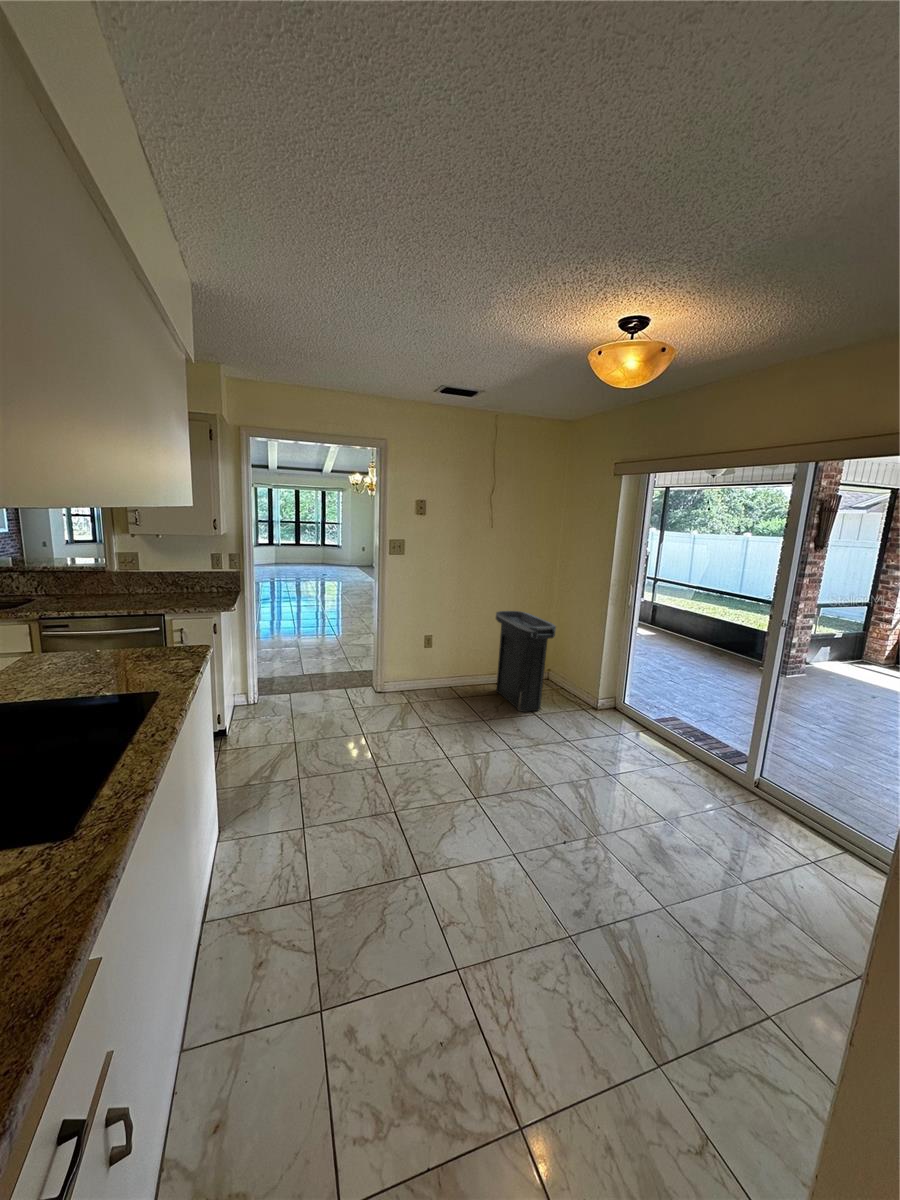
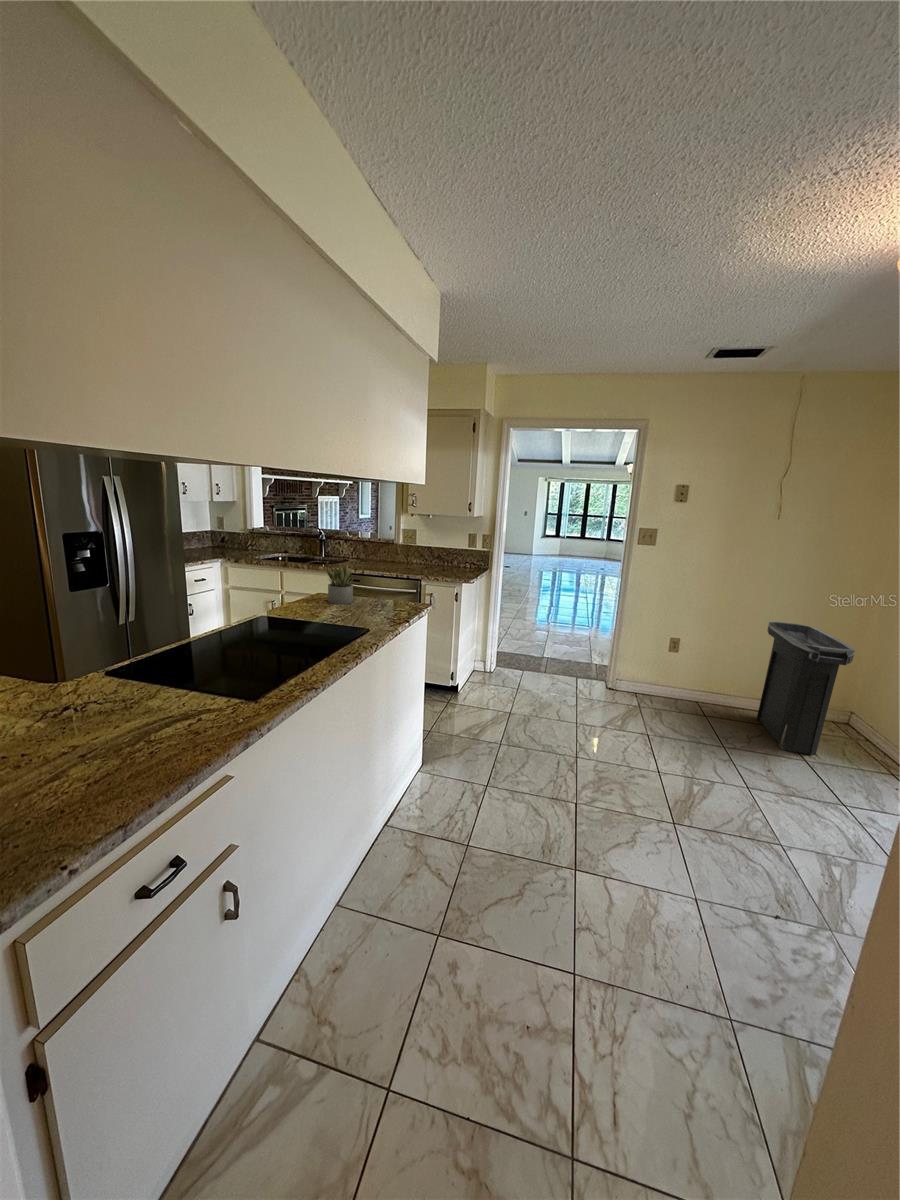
succulent plant: none [45,608,97,666] -> present [326,563,354,604]

